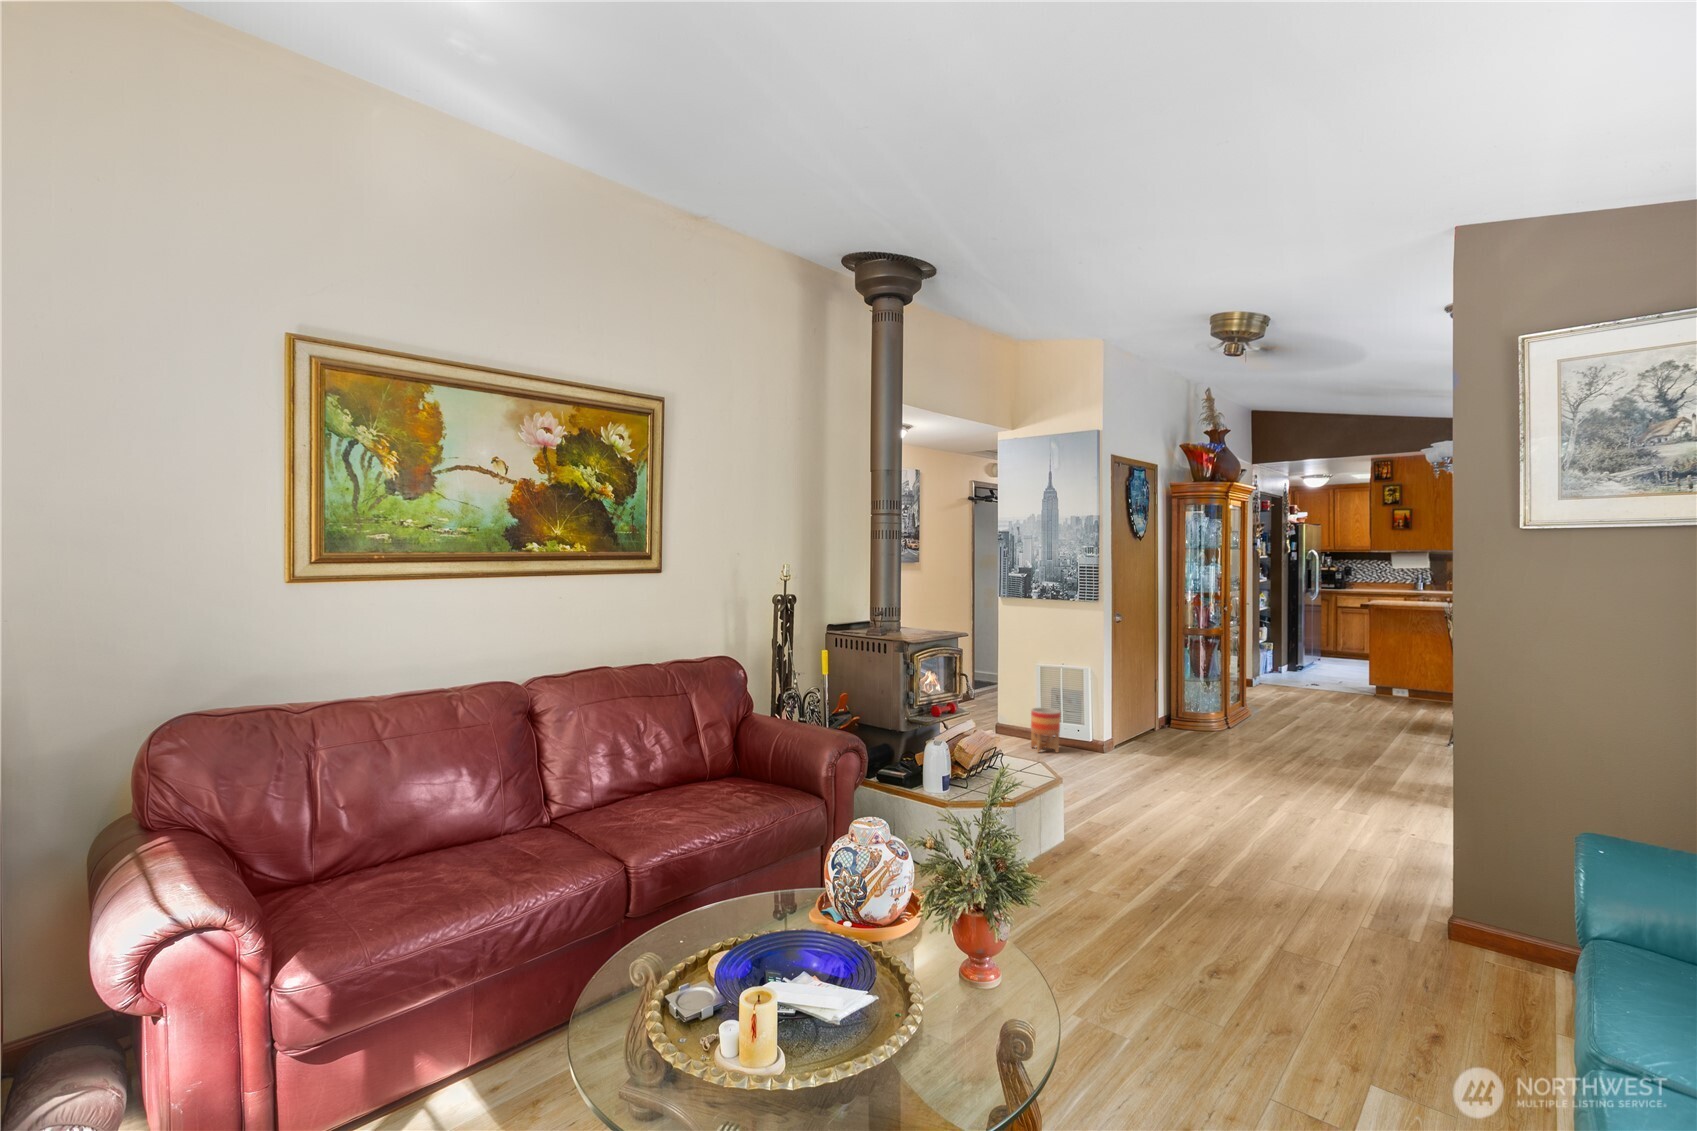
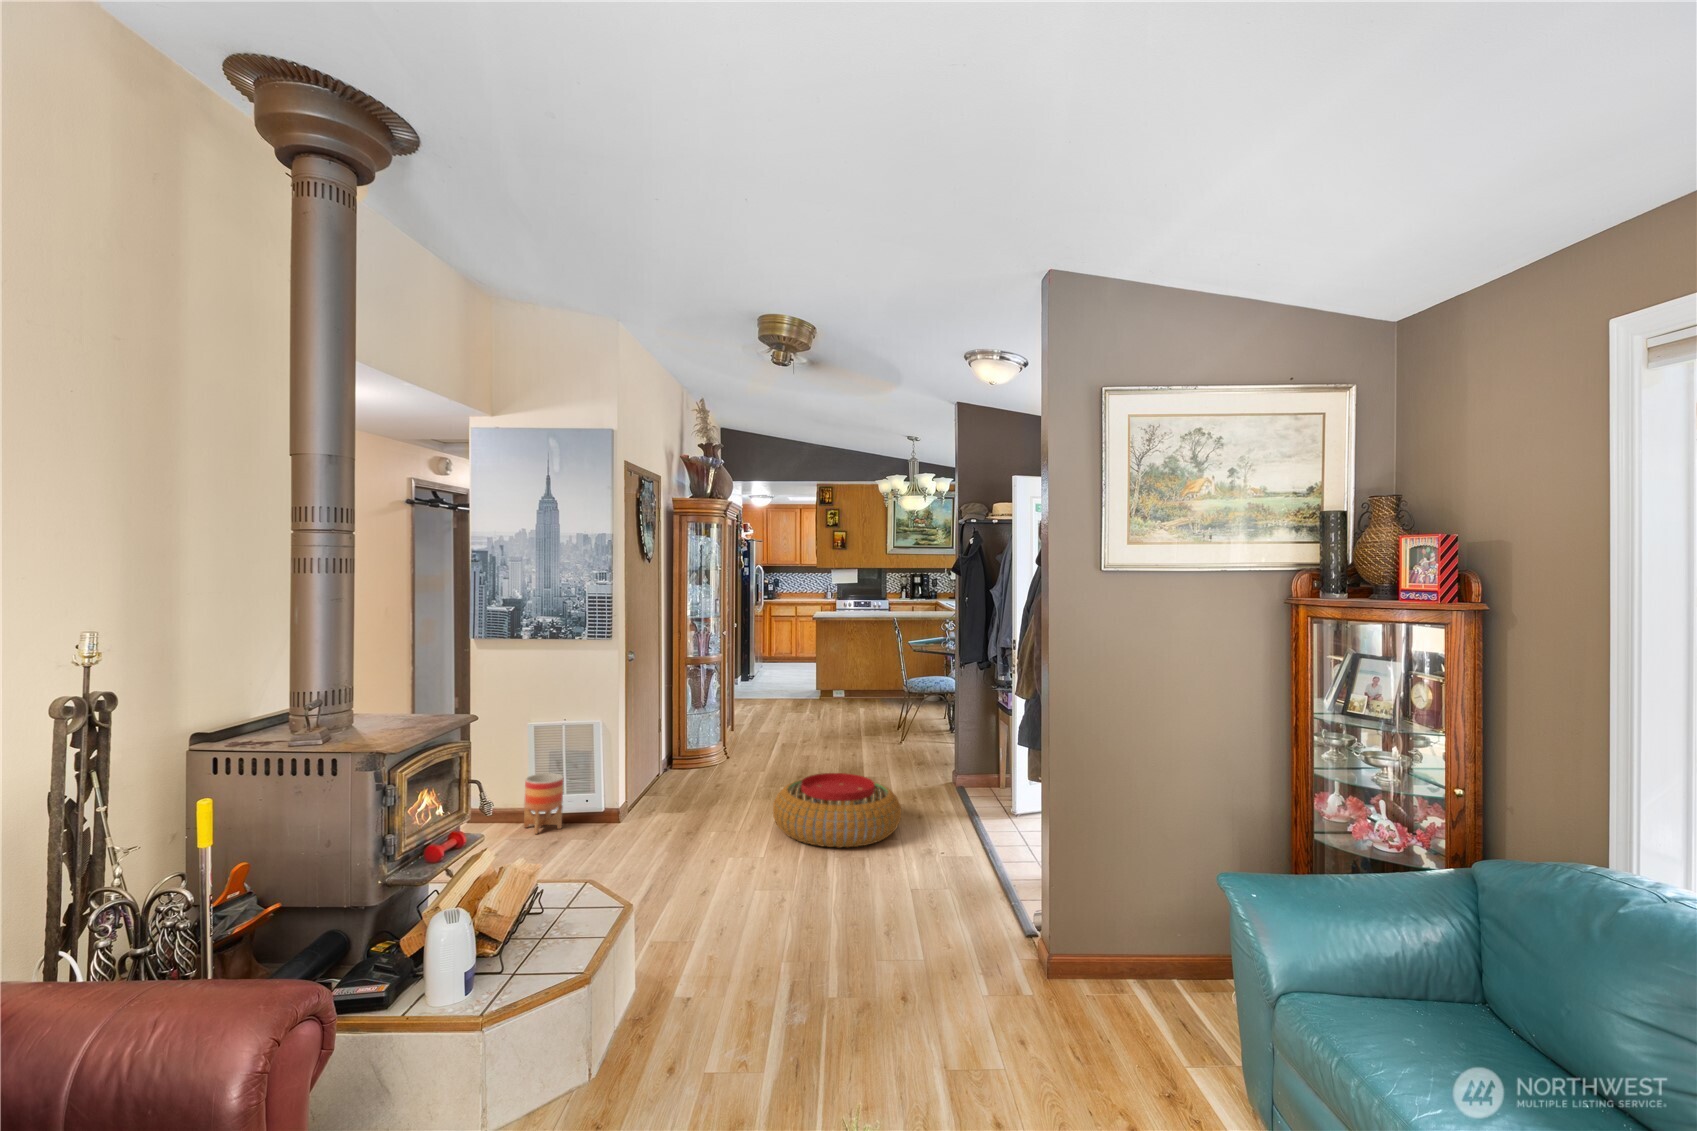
pouf: none [1241,741,1386,811] -> present [773,773,901,848]

